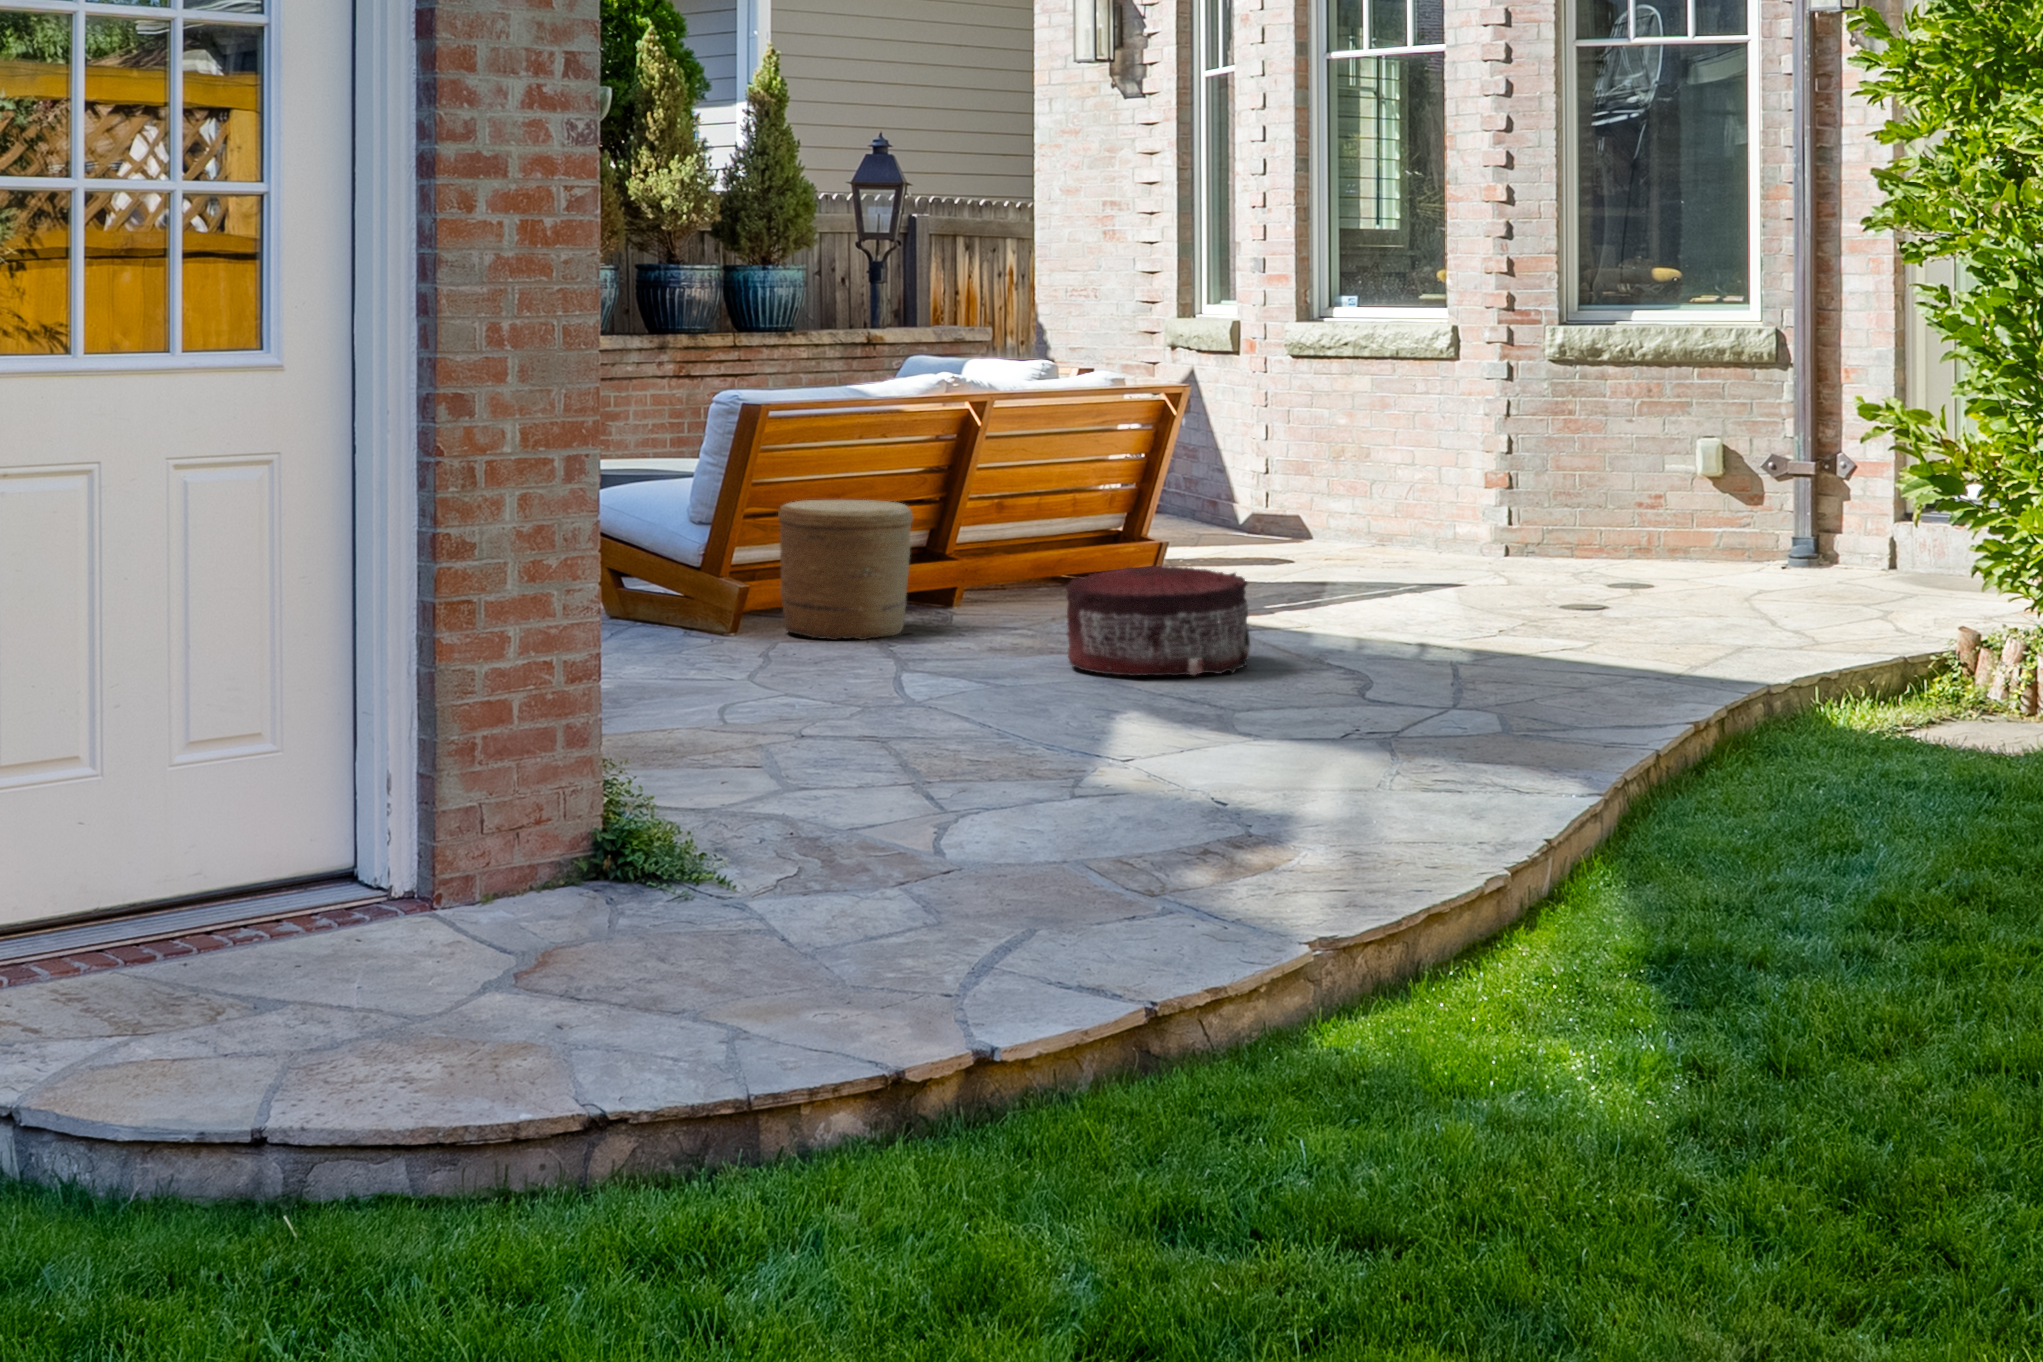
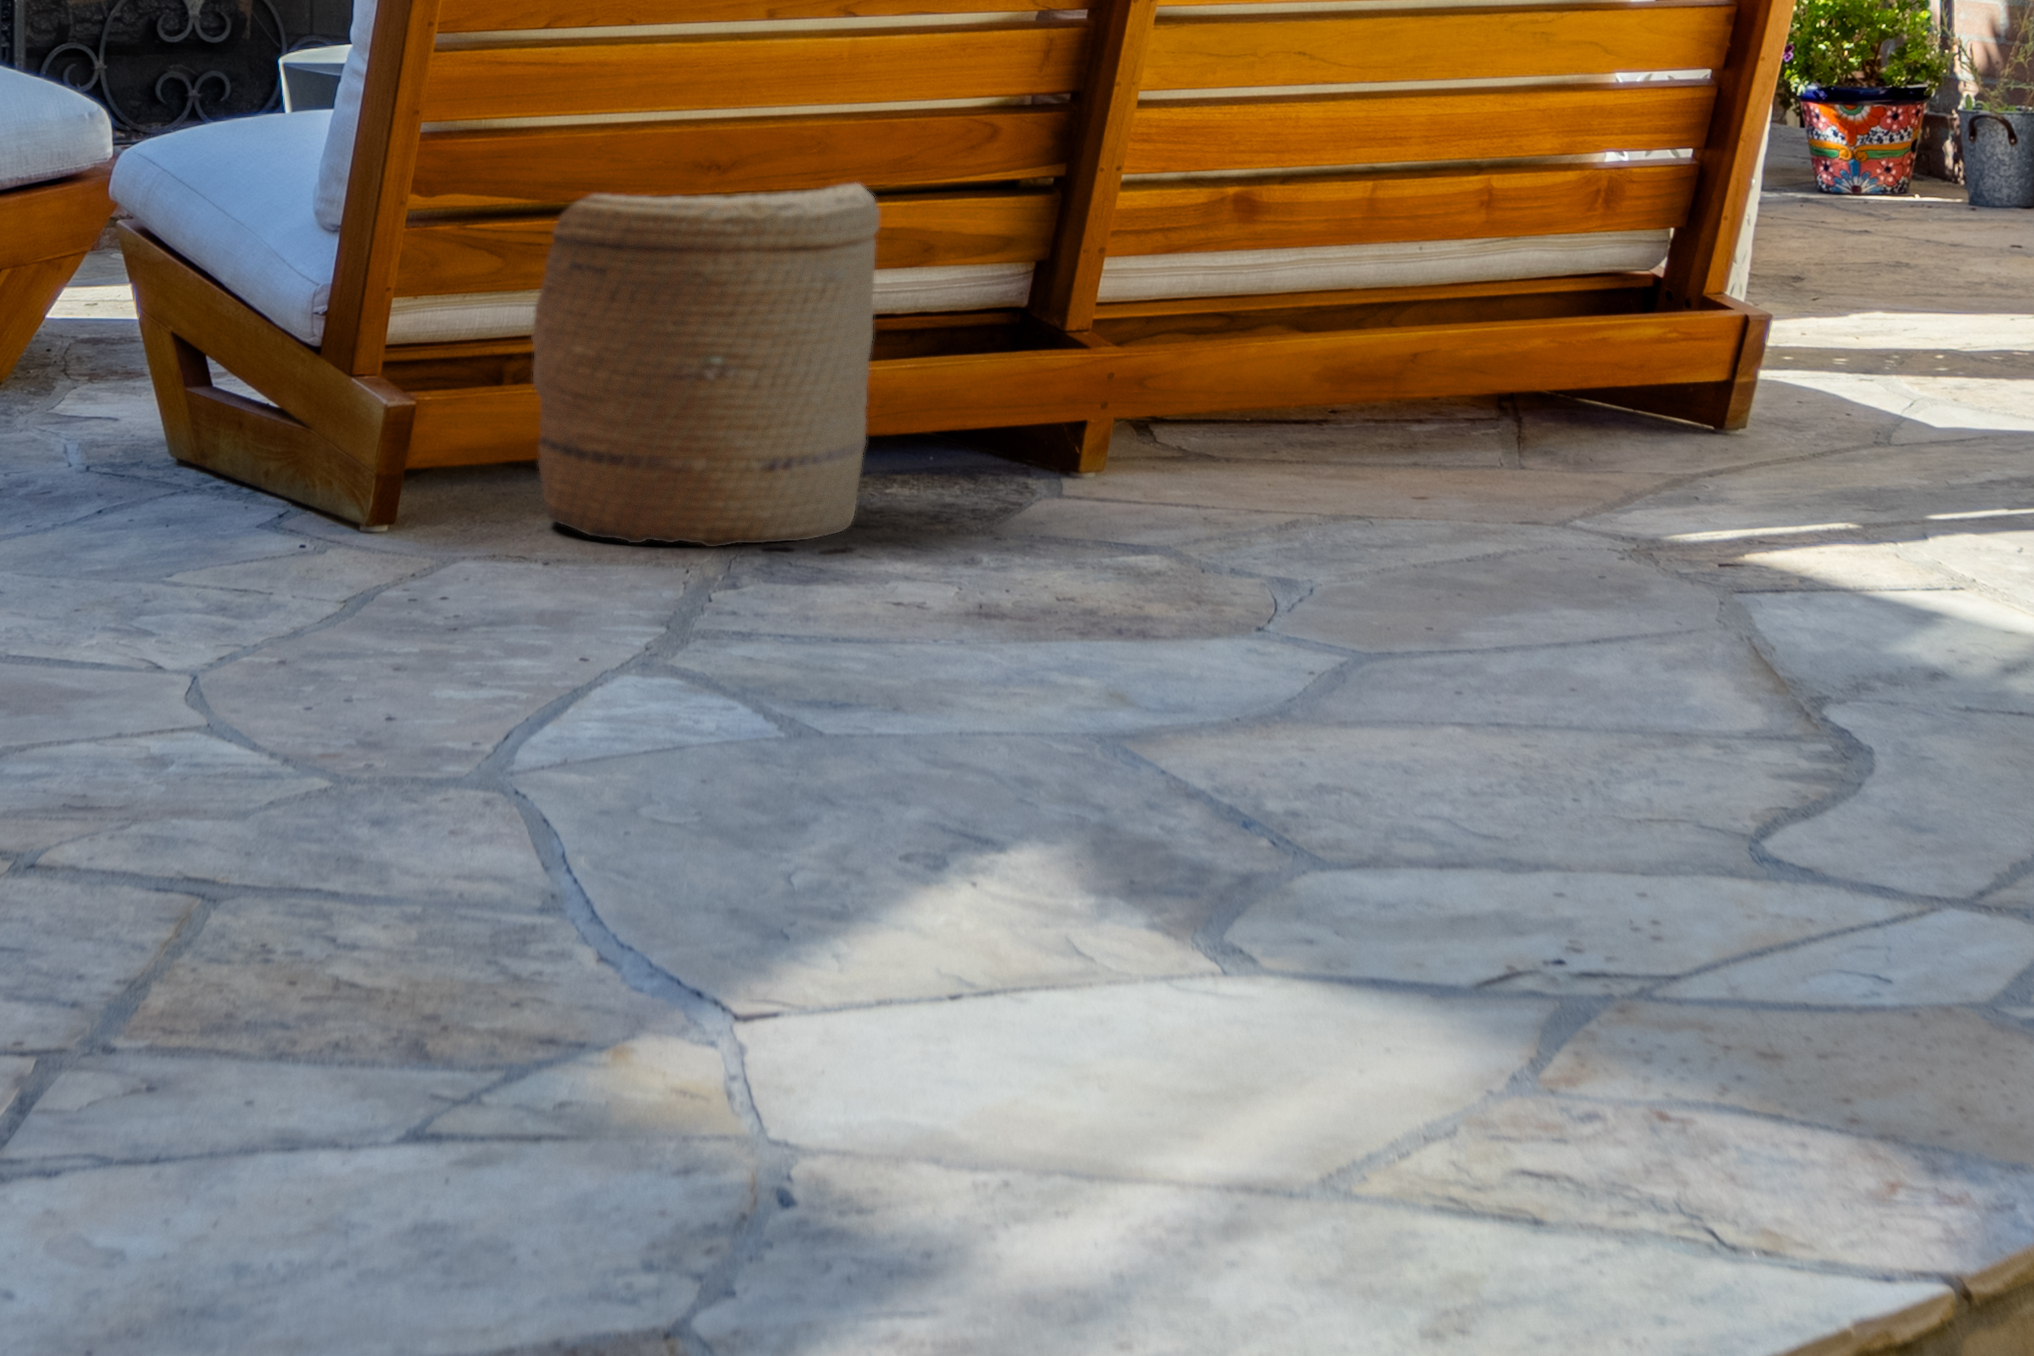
pouf: present [1067,566,1250,676] -> none [1069,386,1581,706]

